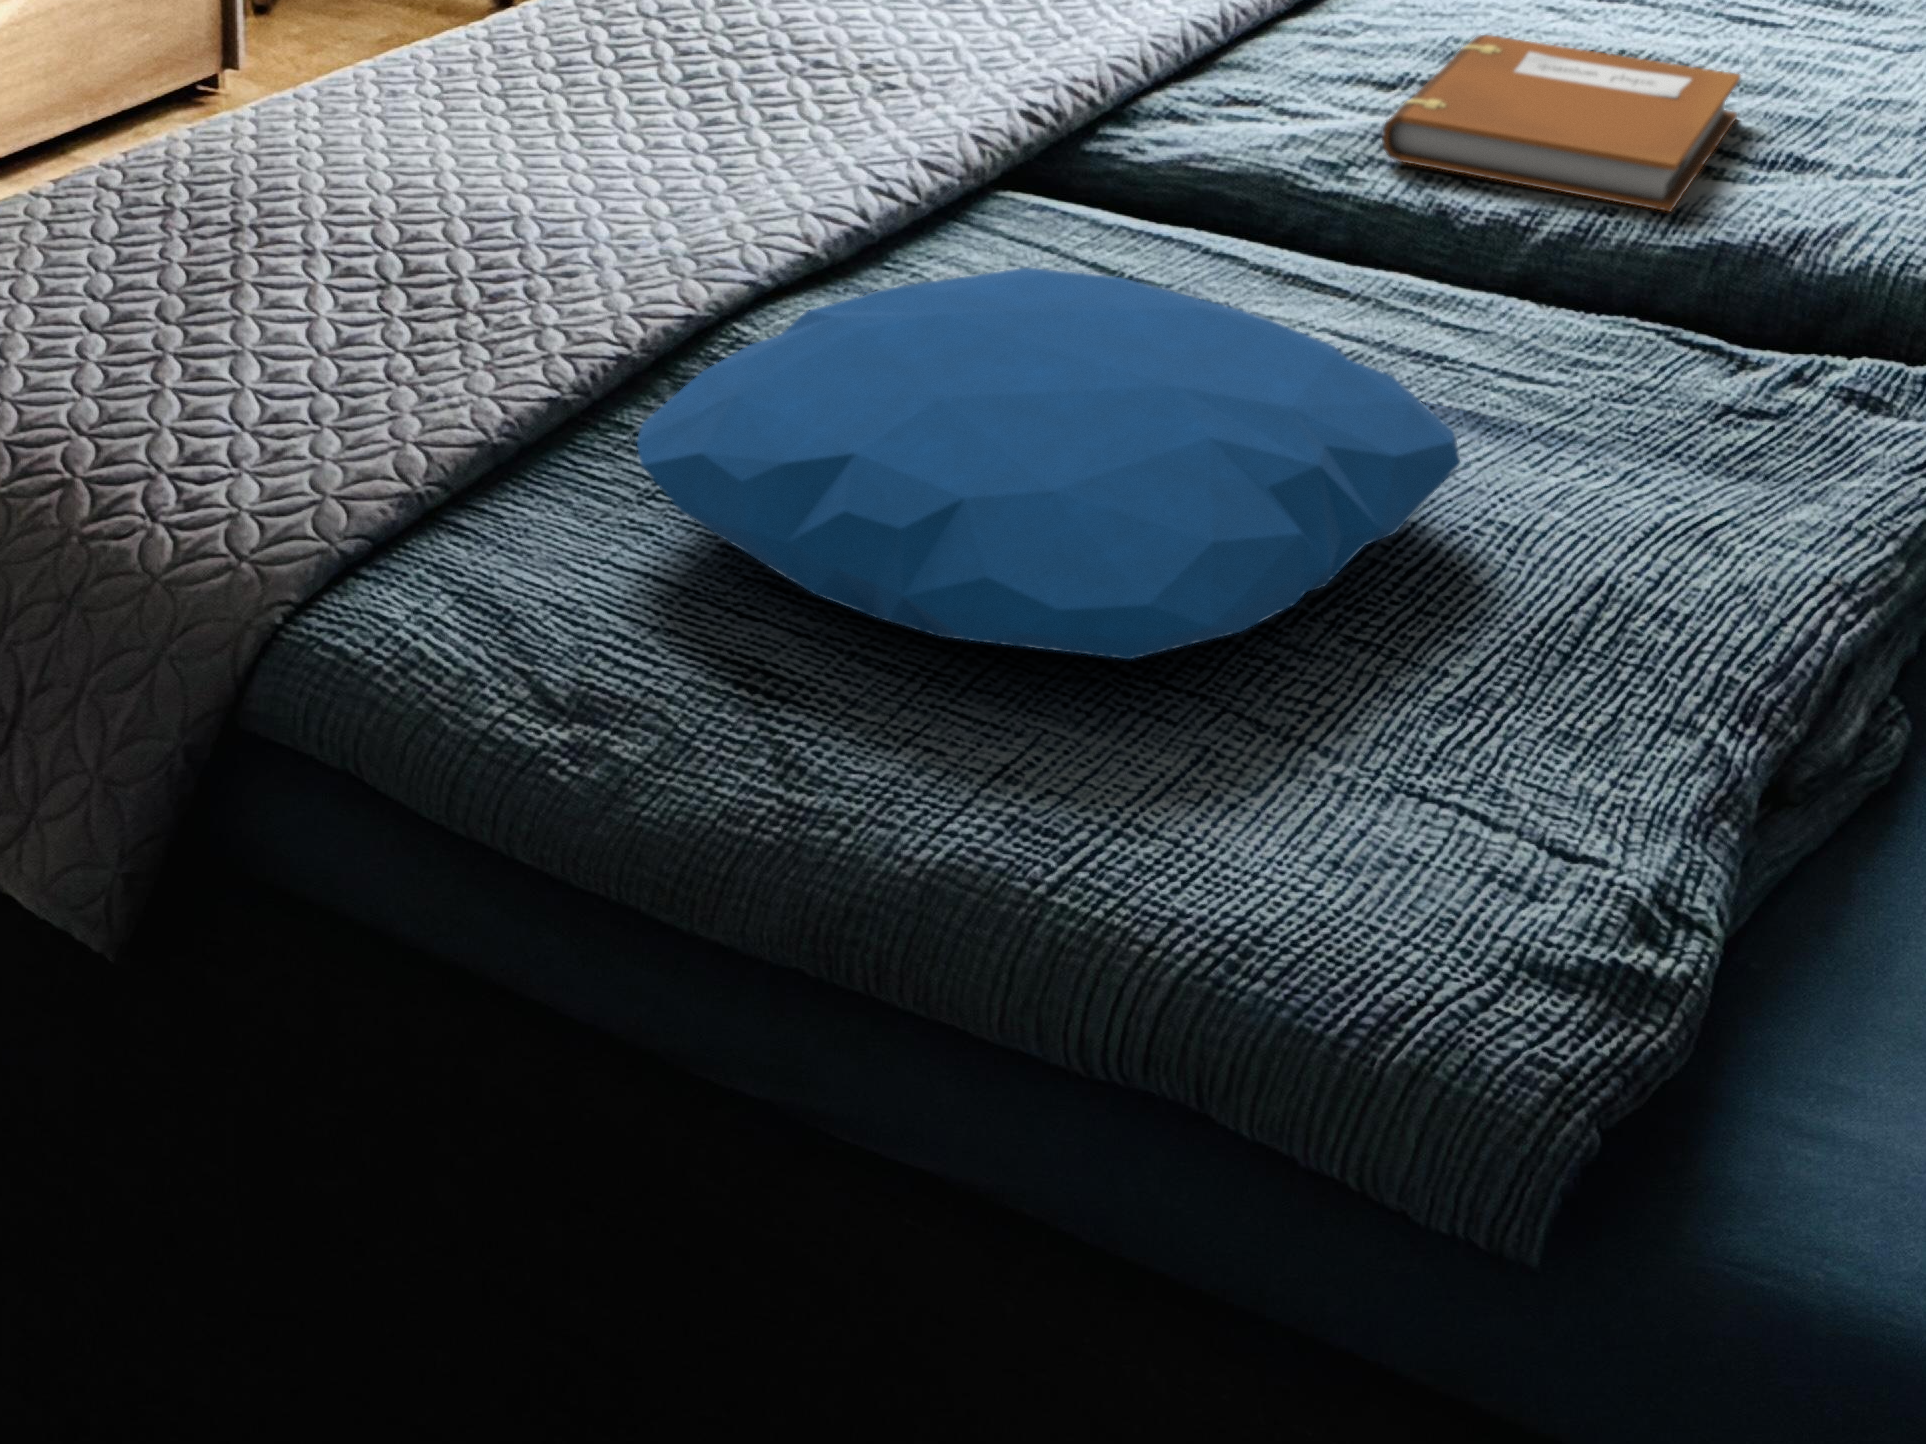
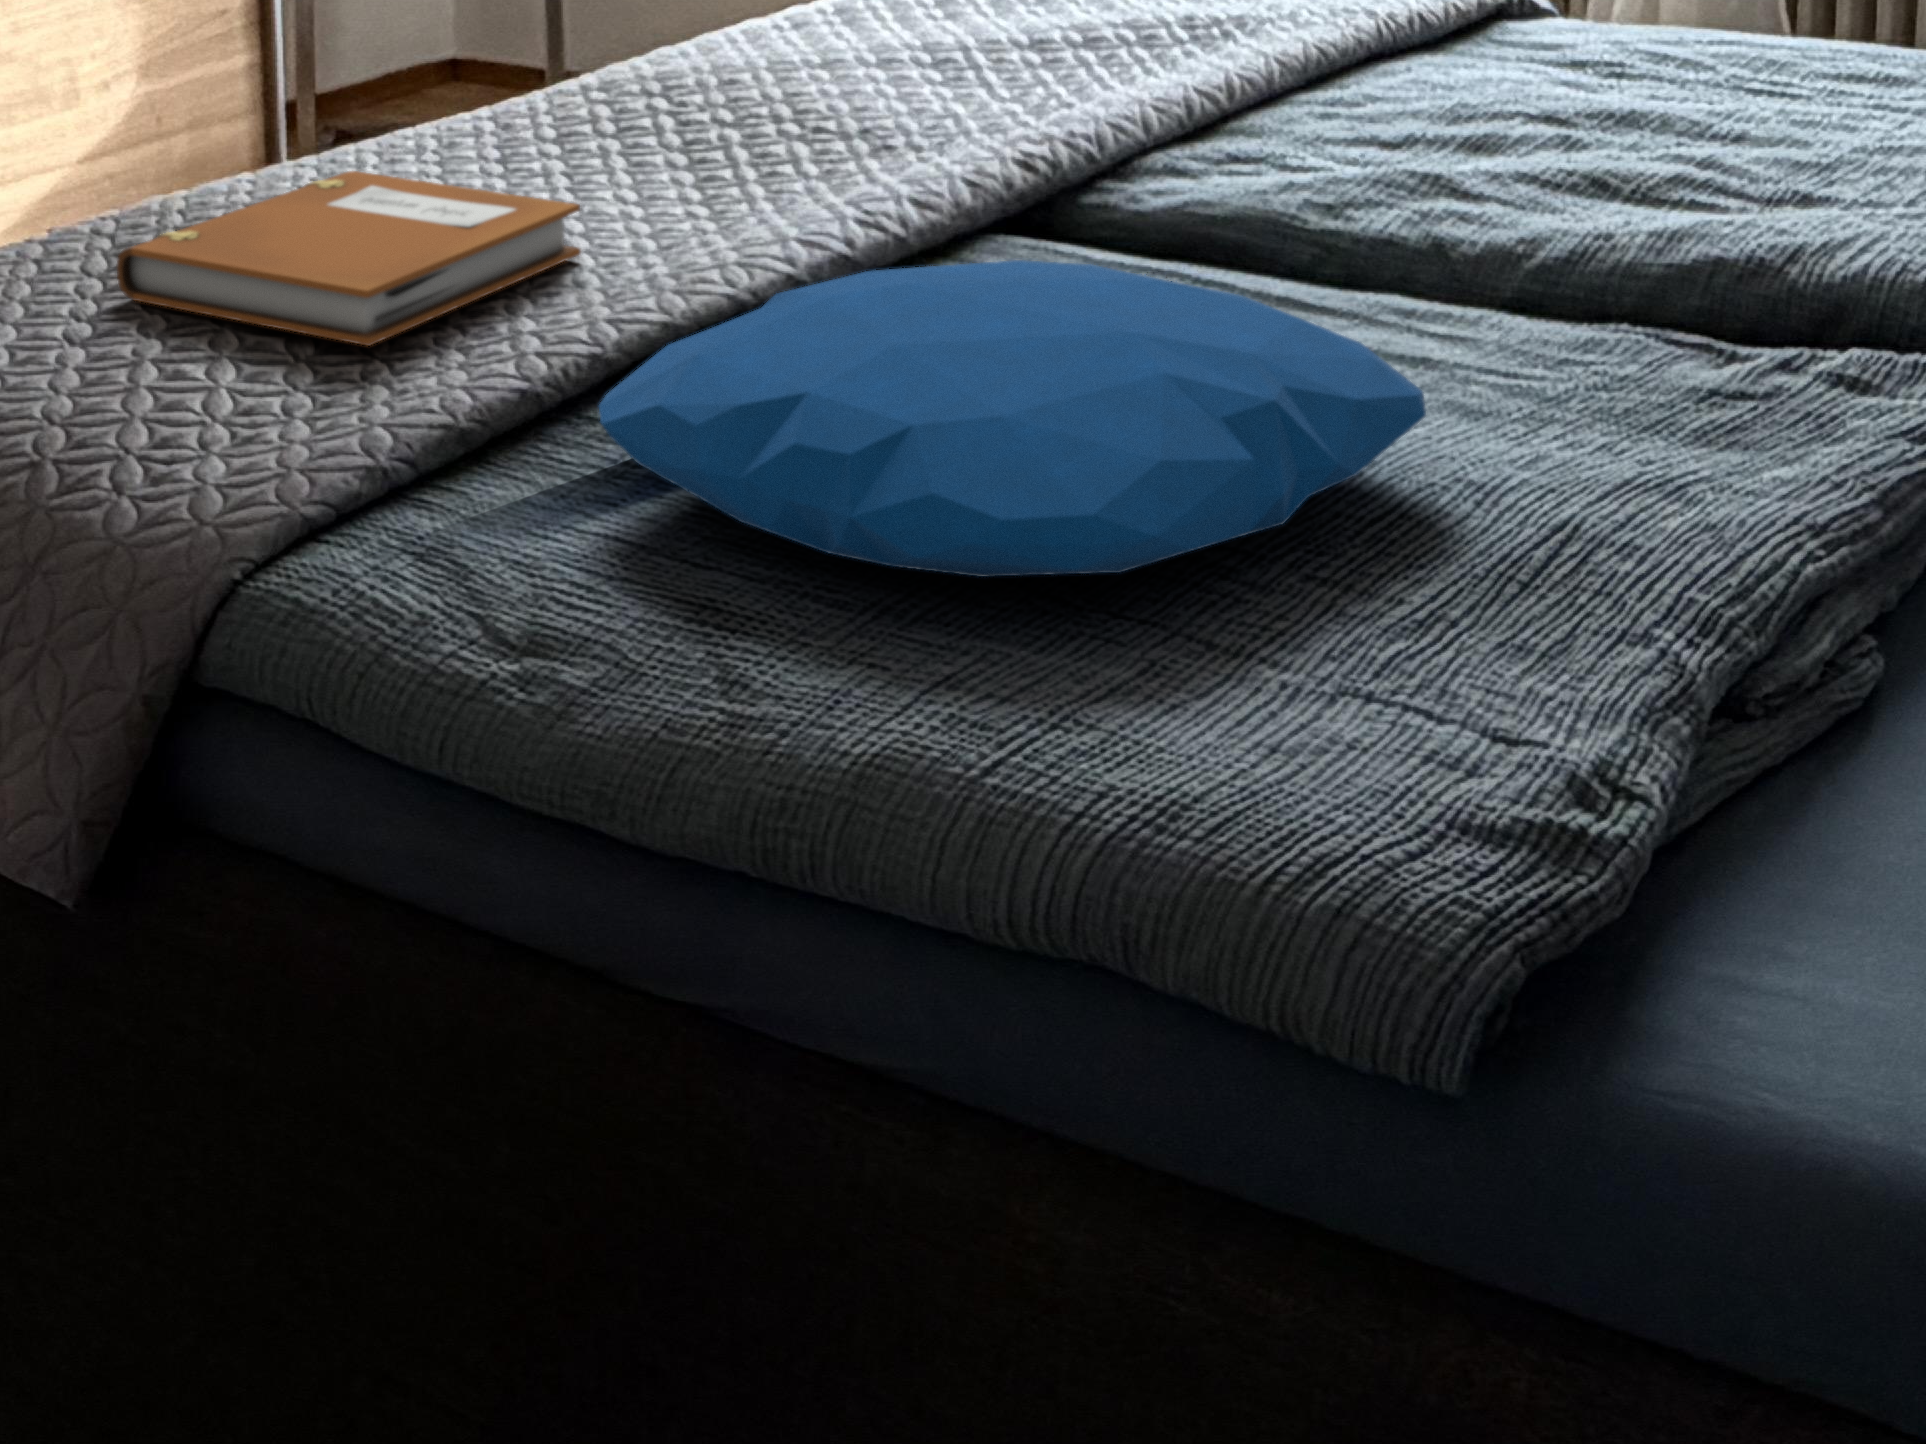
notebook: present [1382,35,1740,211] -> present [117,171,581,346]

